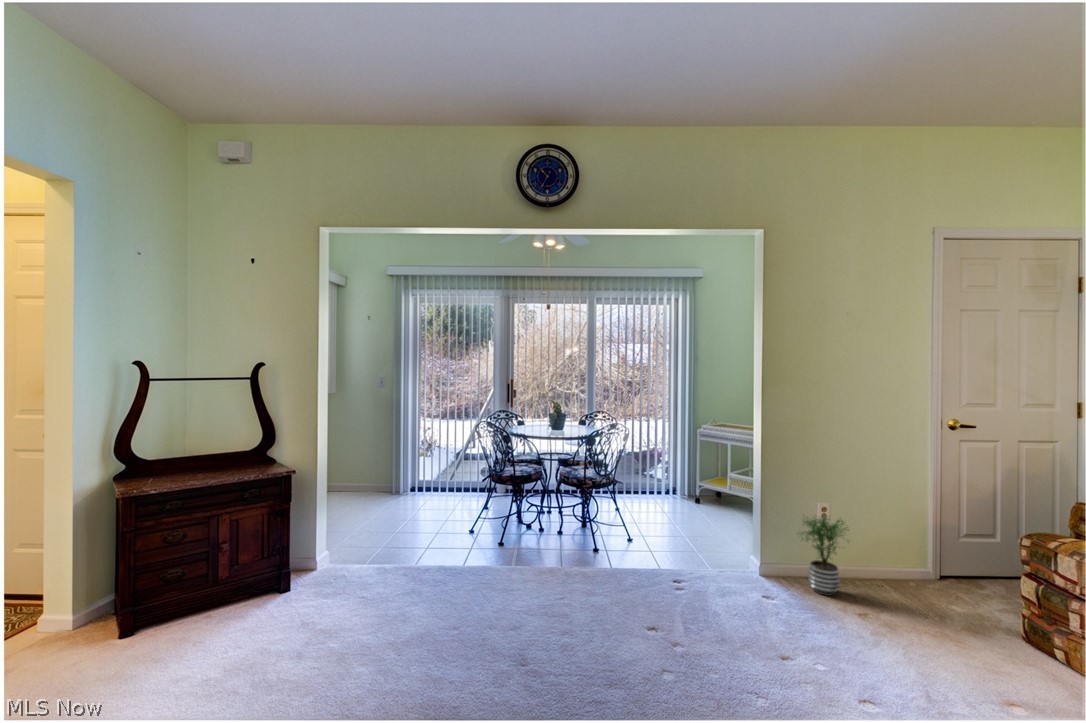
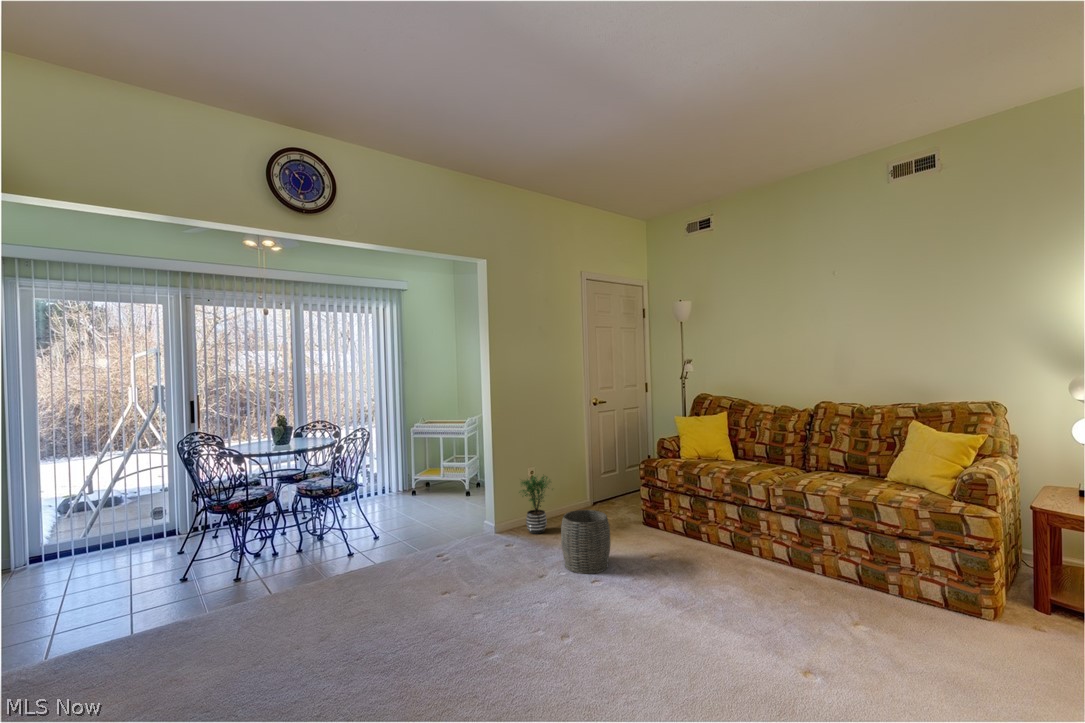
woven basket: none [836,582,923,690] -> present [561,510,611,574]

